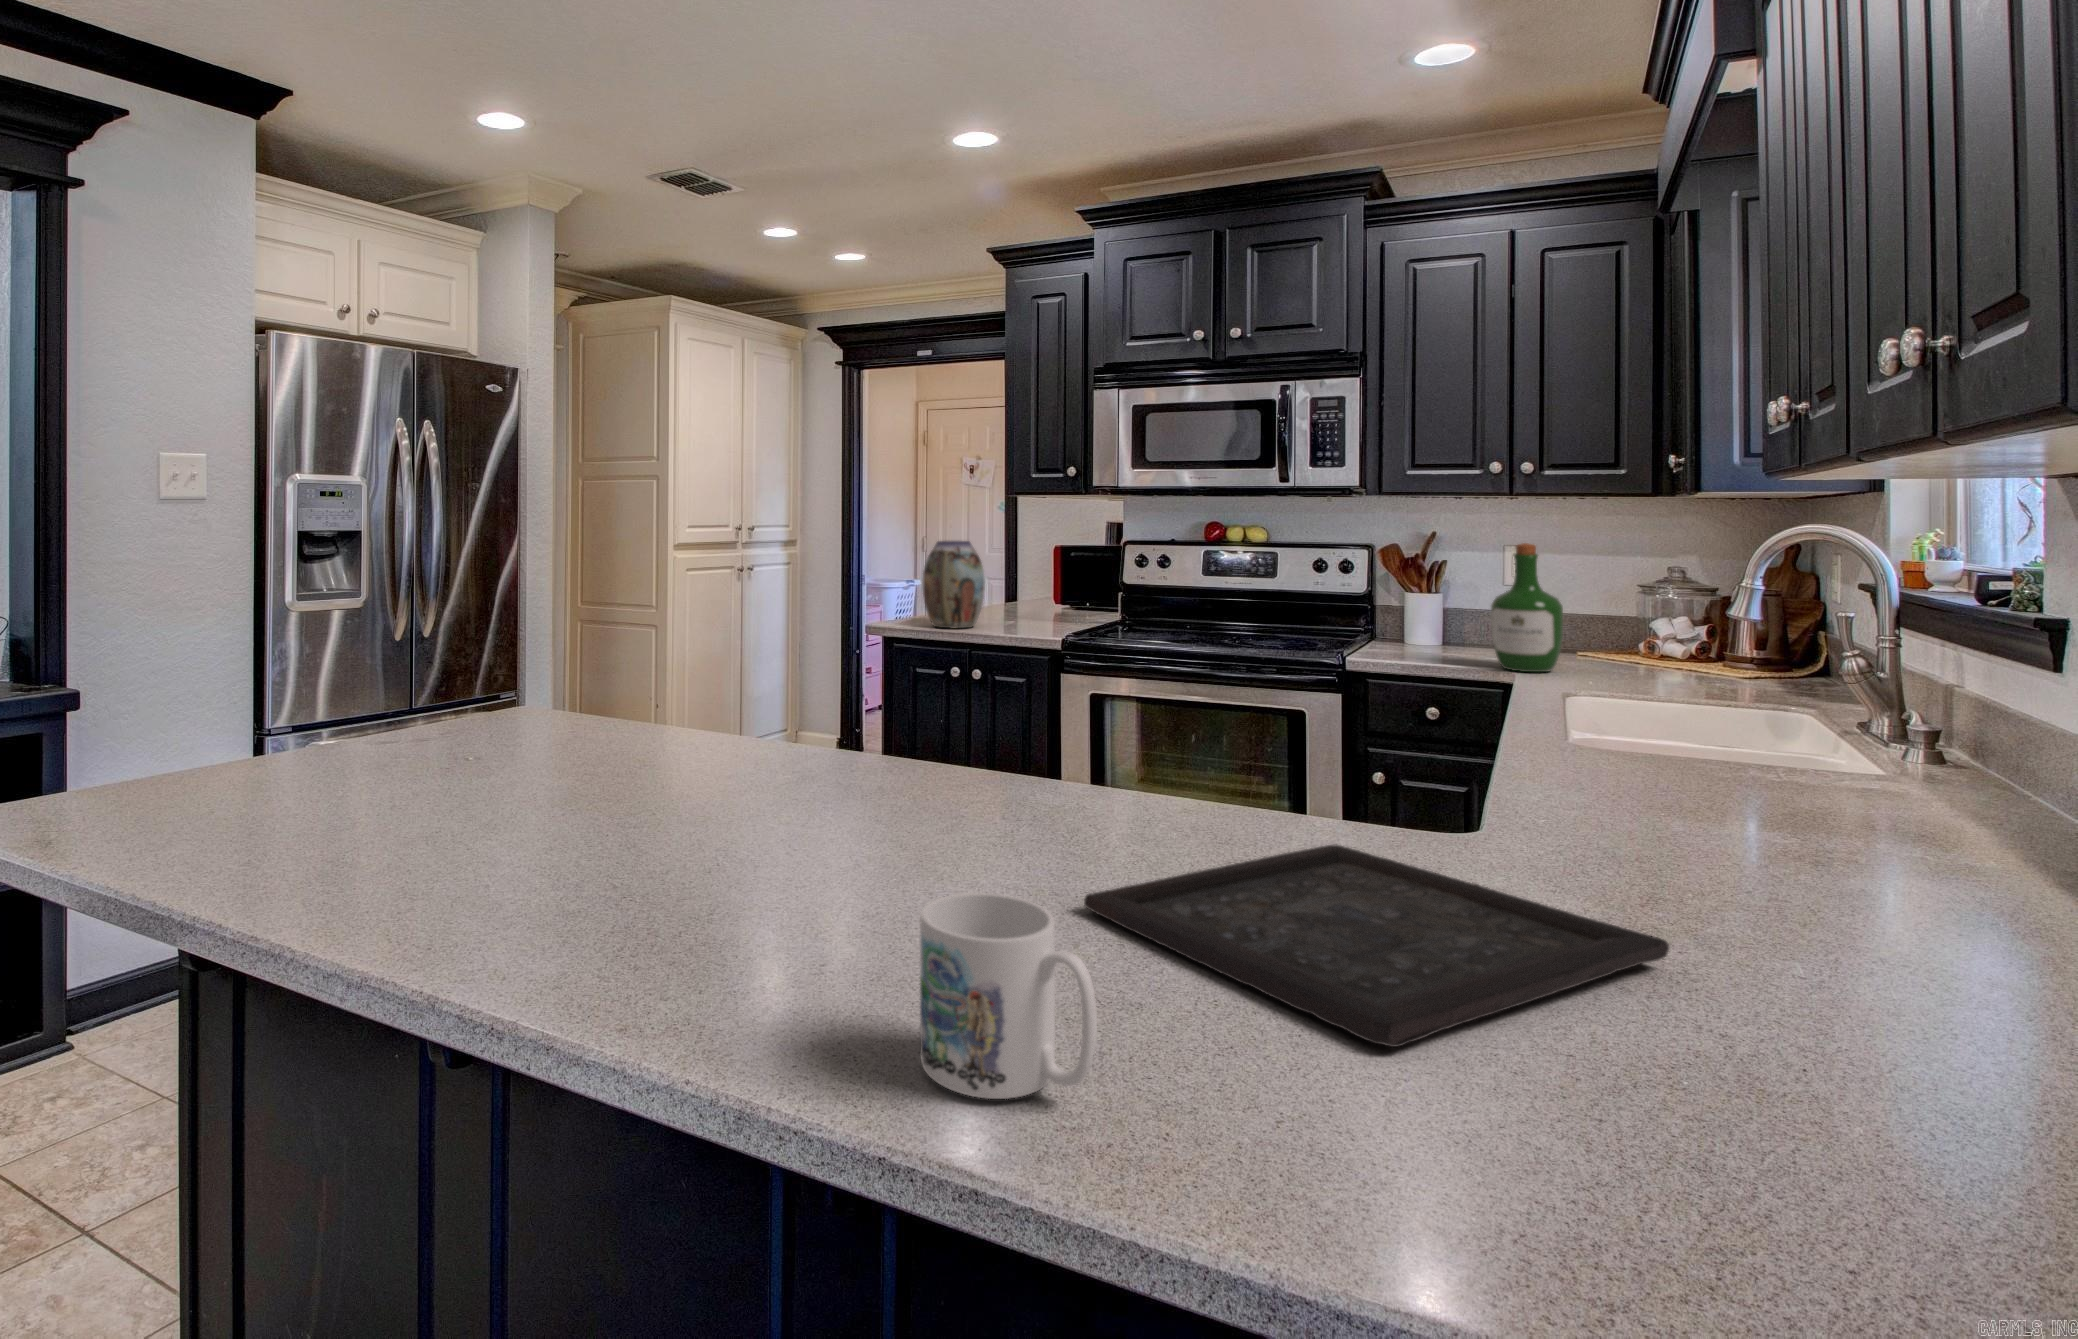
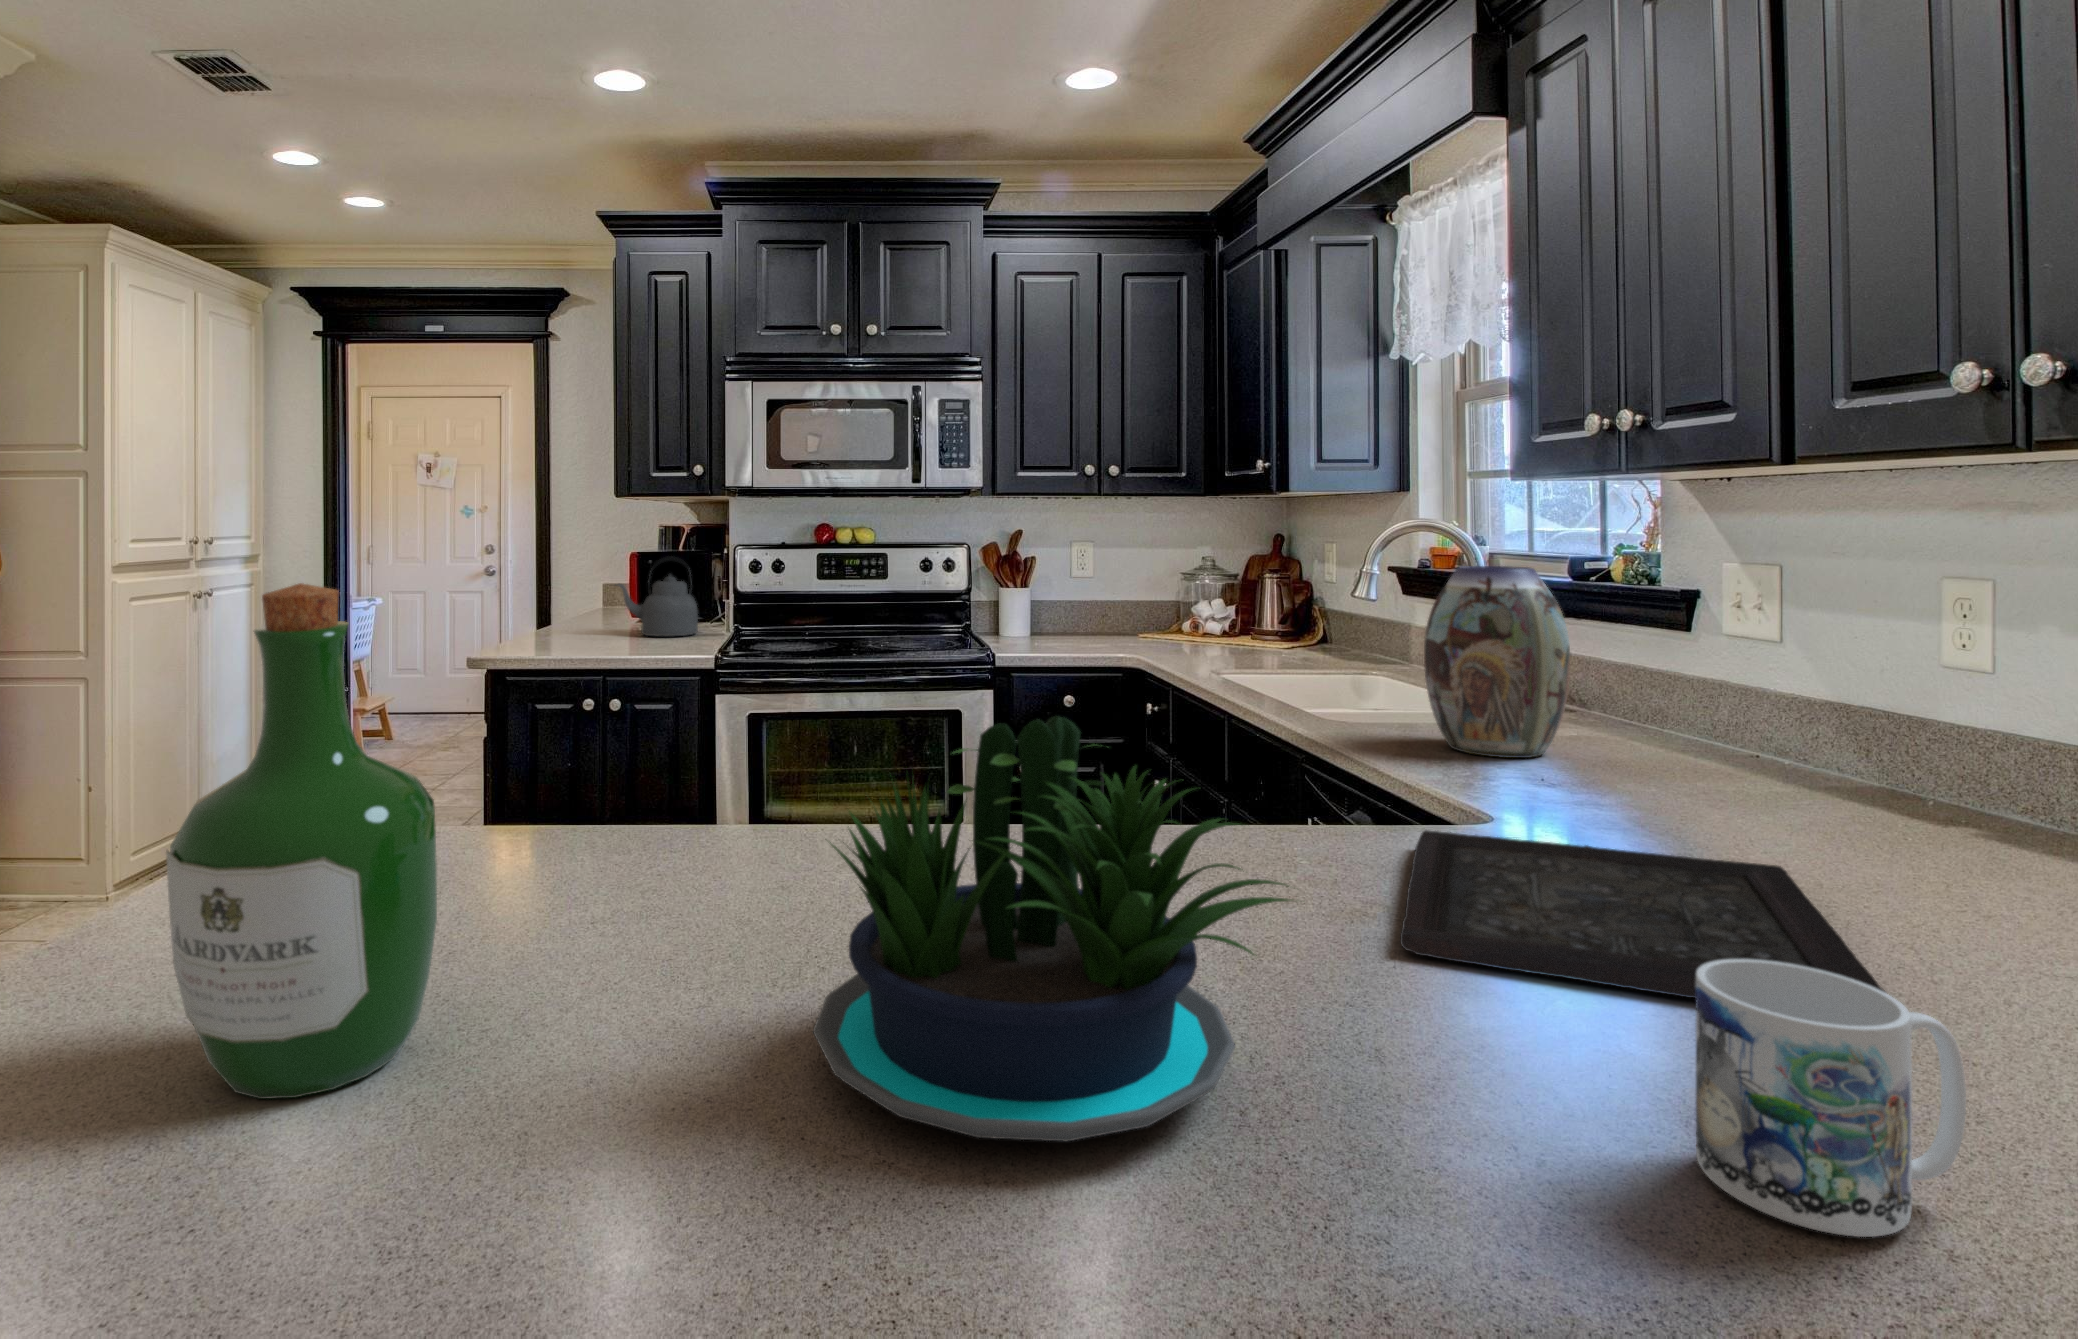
vase: present [923,541,985,629] -> present [1424,566,1570,758]
wine bottle: present [1491,543,1563,672] -> present [166,583,437,1099]
kettle: none [1013,550,1087,622] -> present [615,556,698,637]
potted plant: none [554,670,829,923] -> present [813,716,1292,1141]

